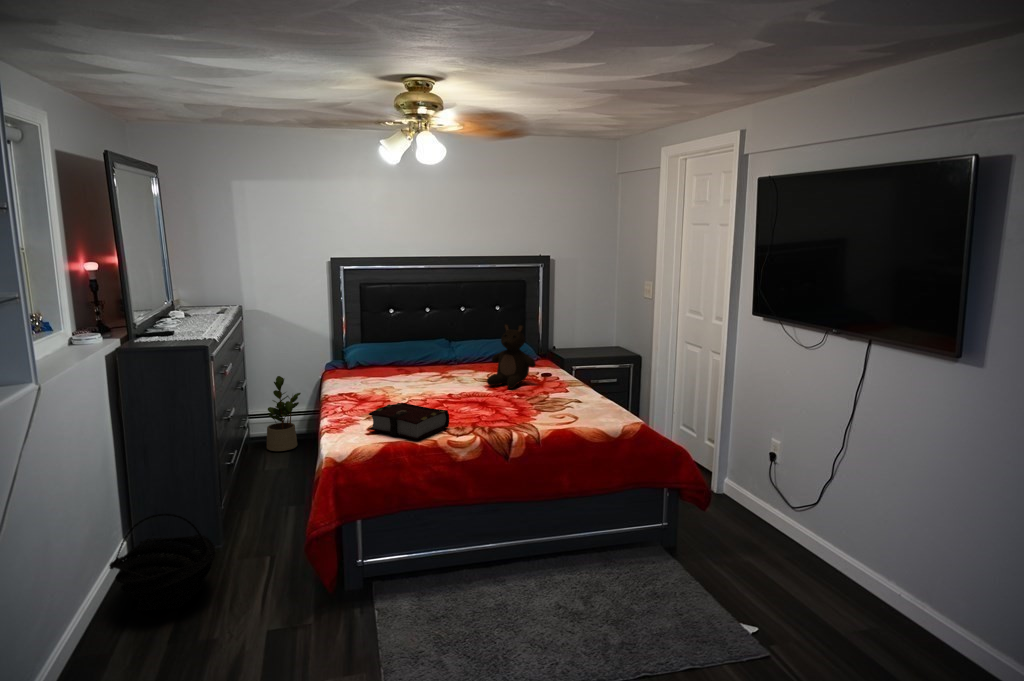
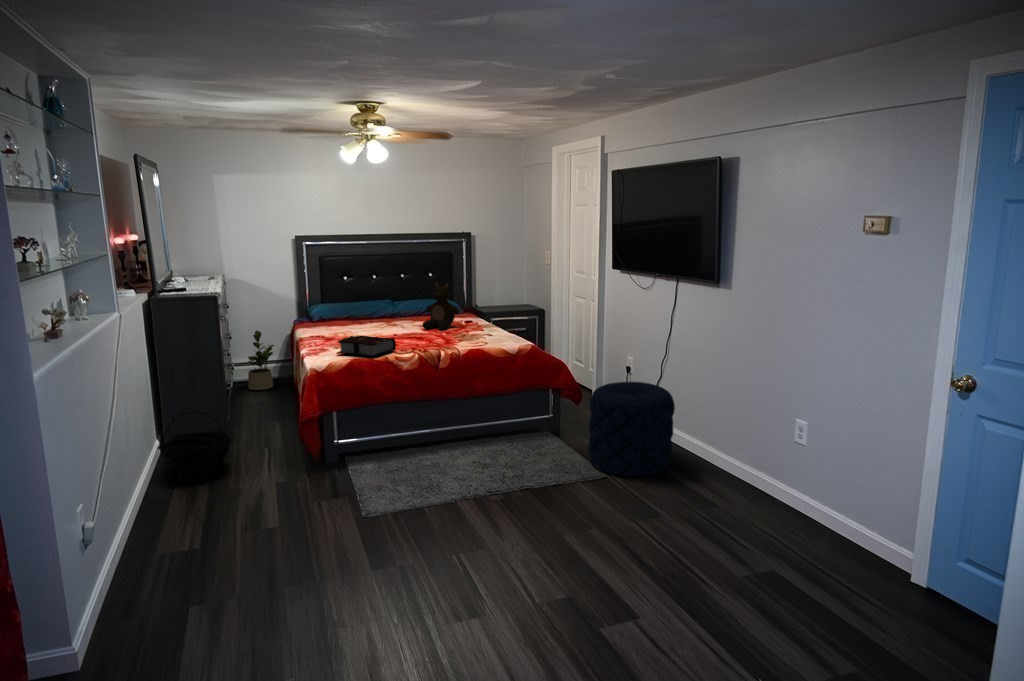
pouf: none [729,492,872,652] -> present [588,382,675,477]

